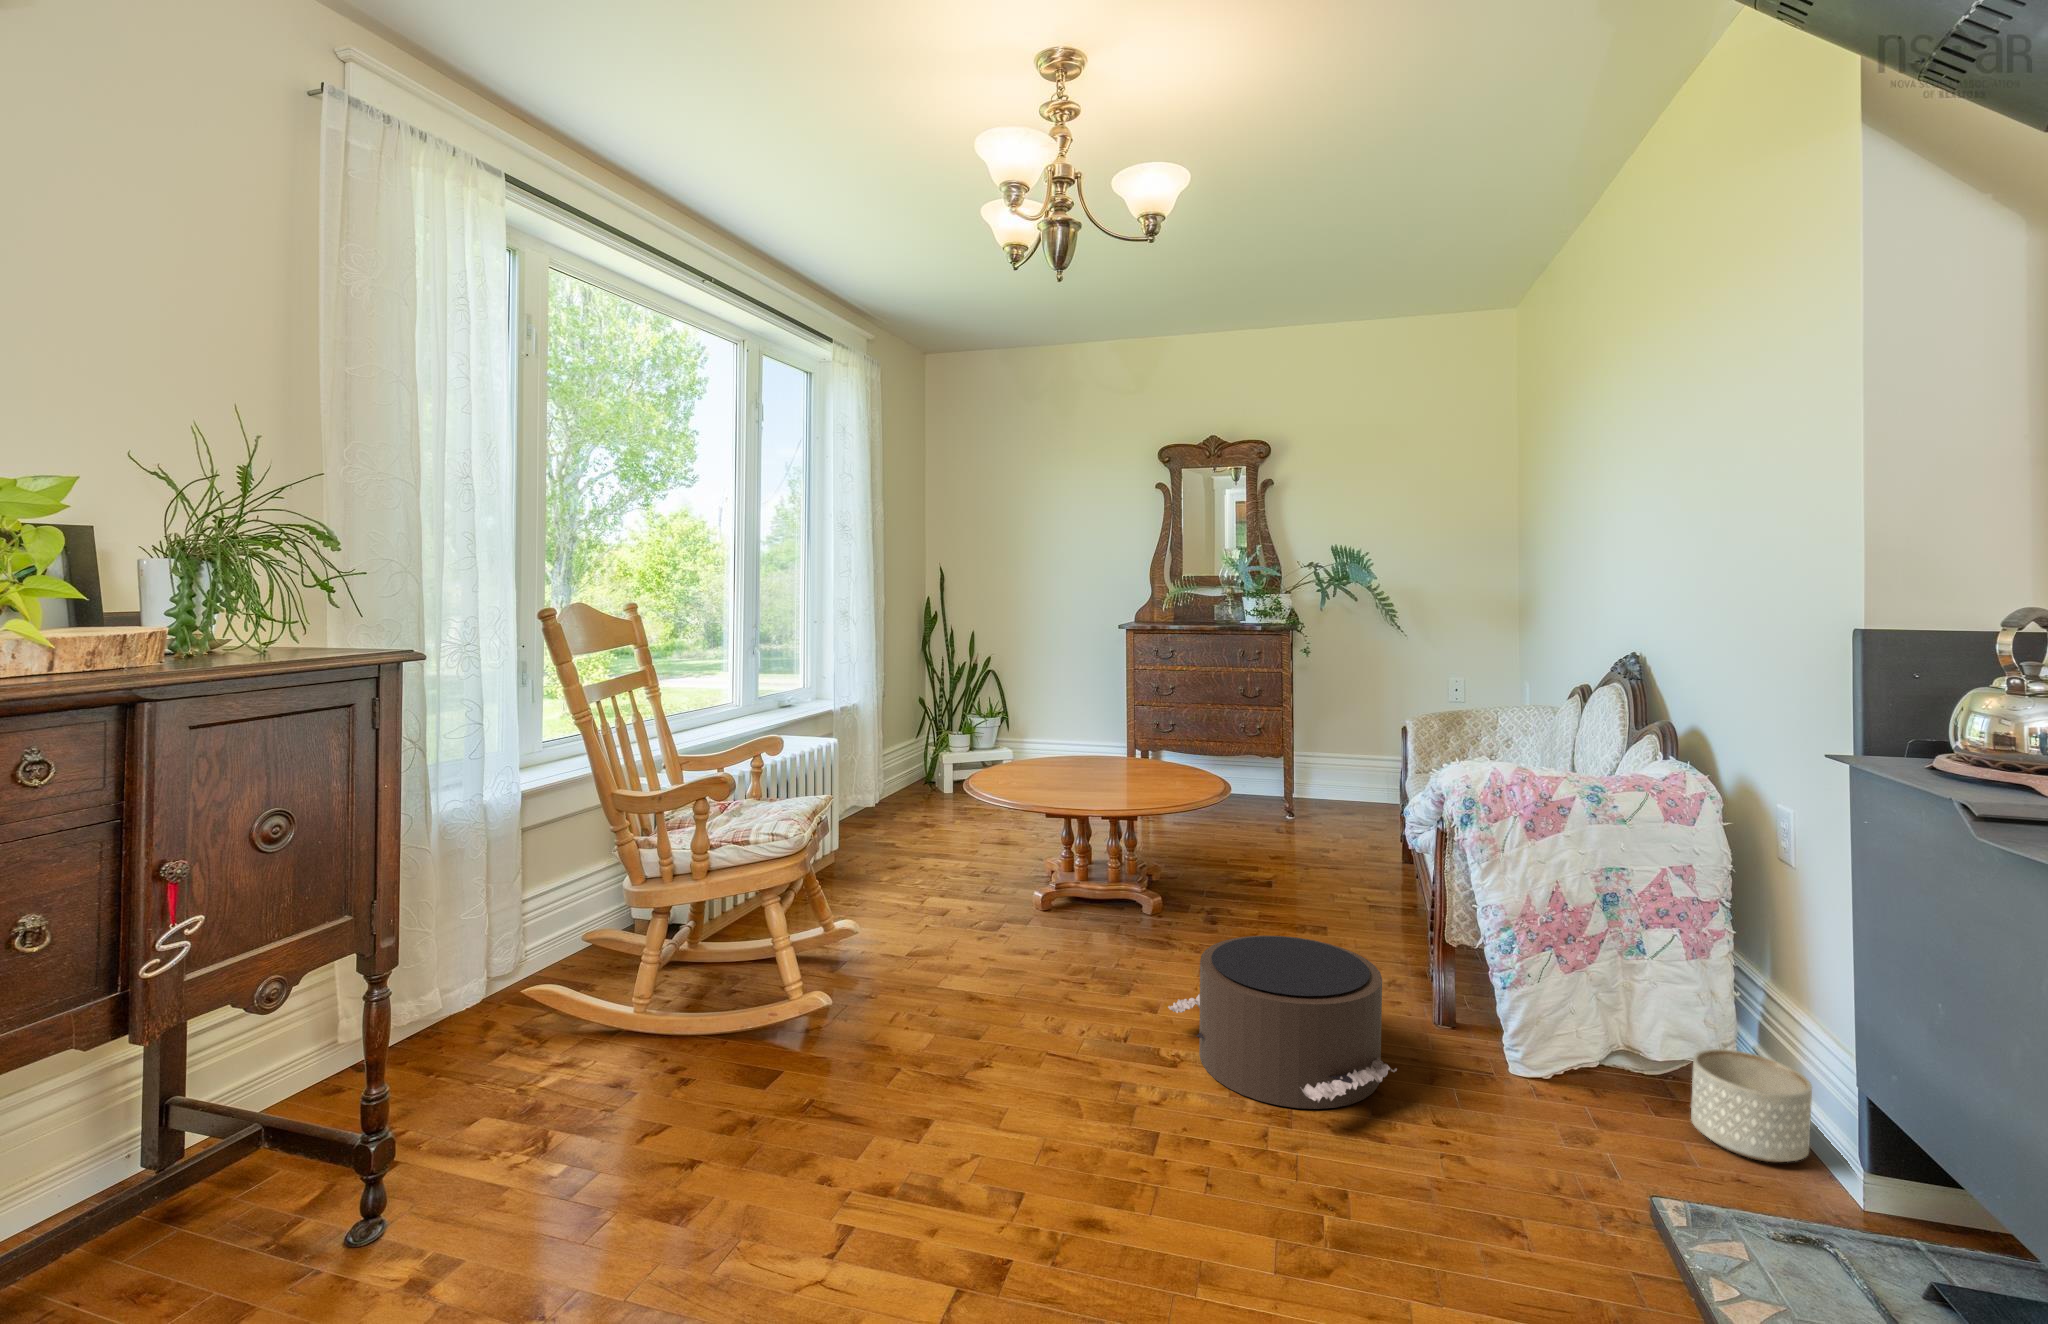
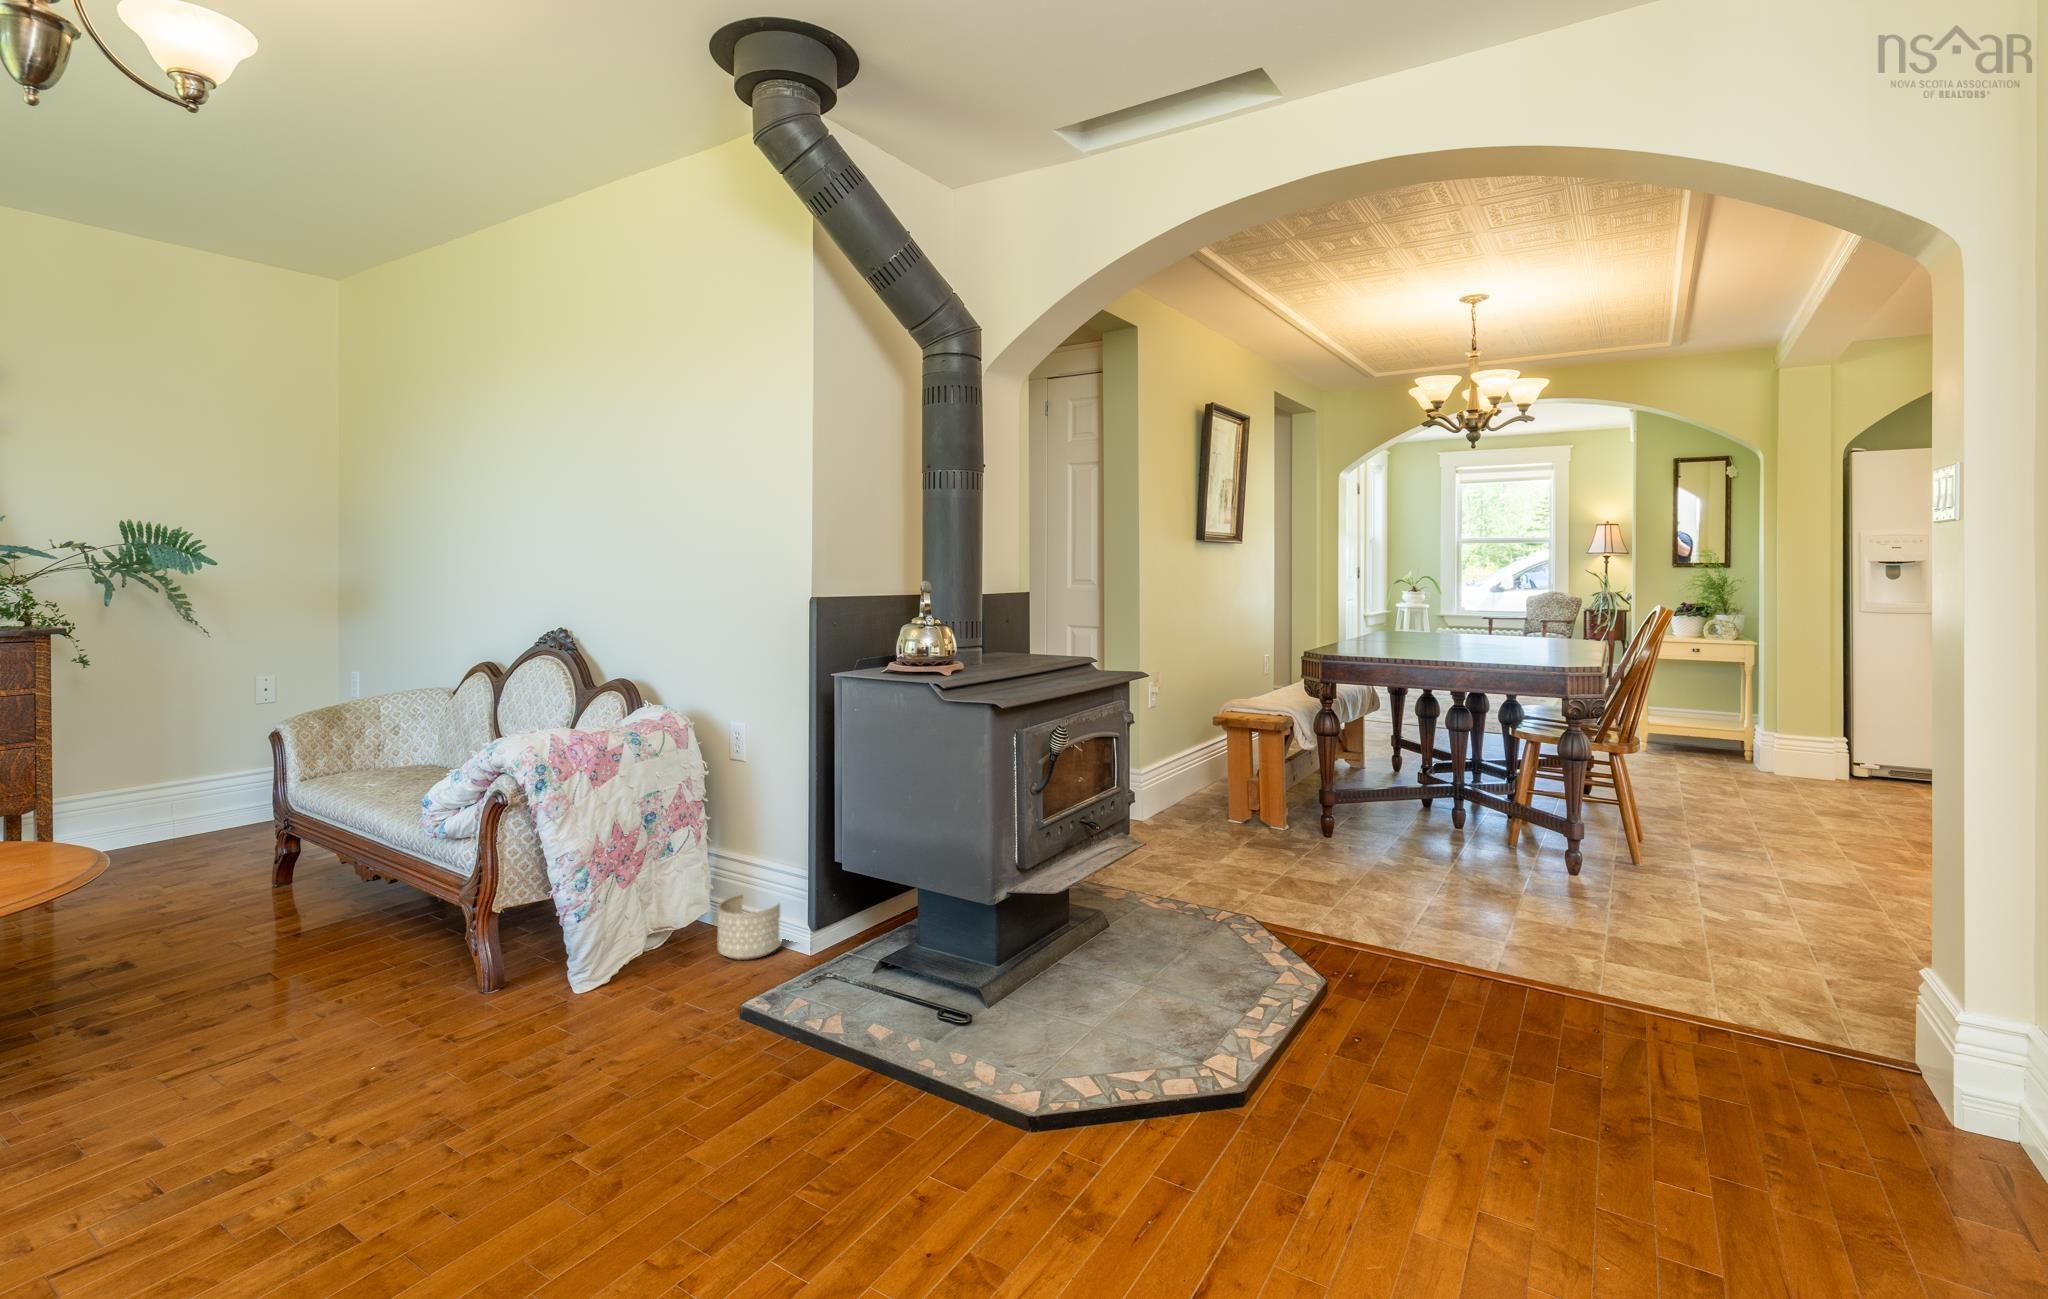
pouf: present [1168,935,1397,1109] -> none [178,944,535,1159]

